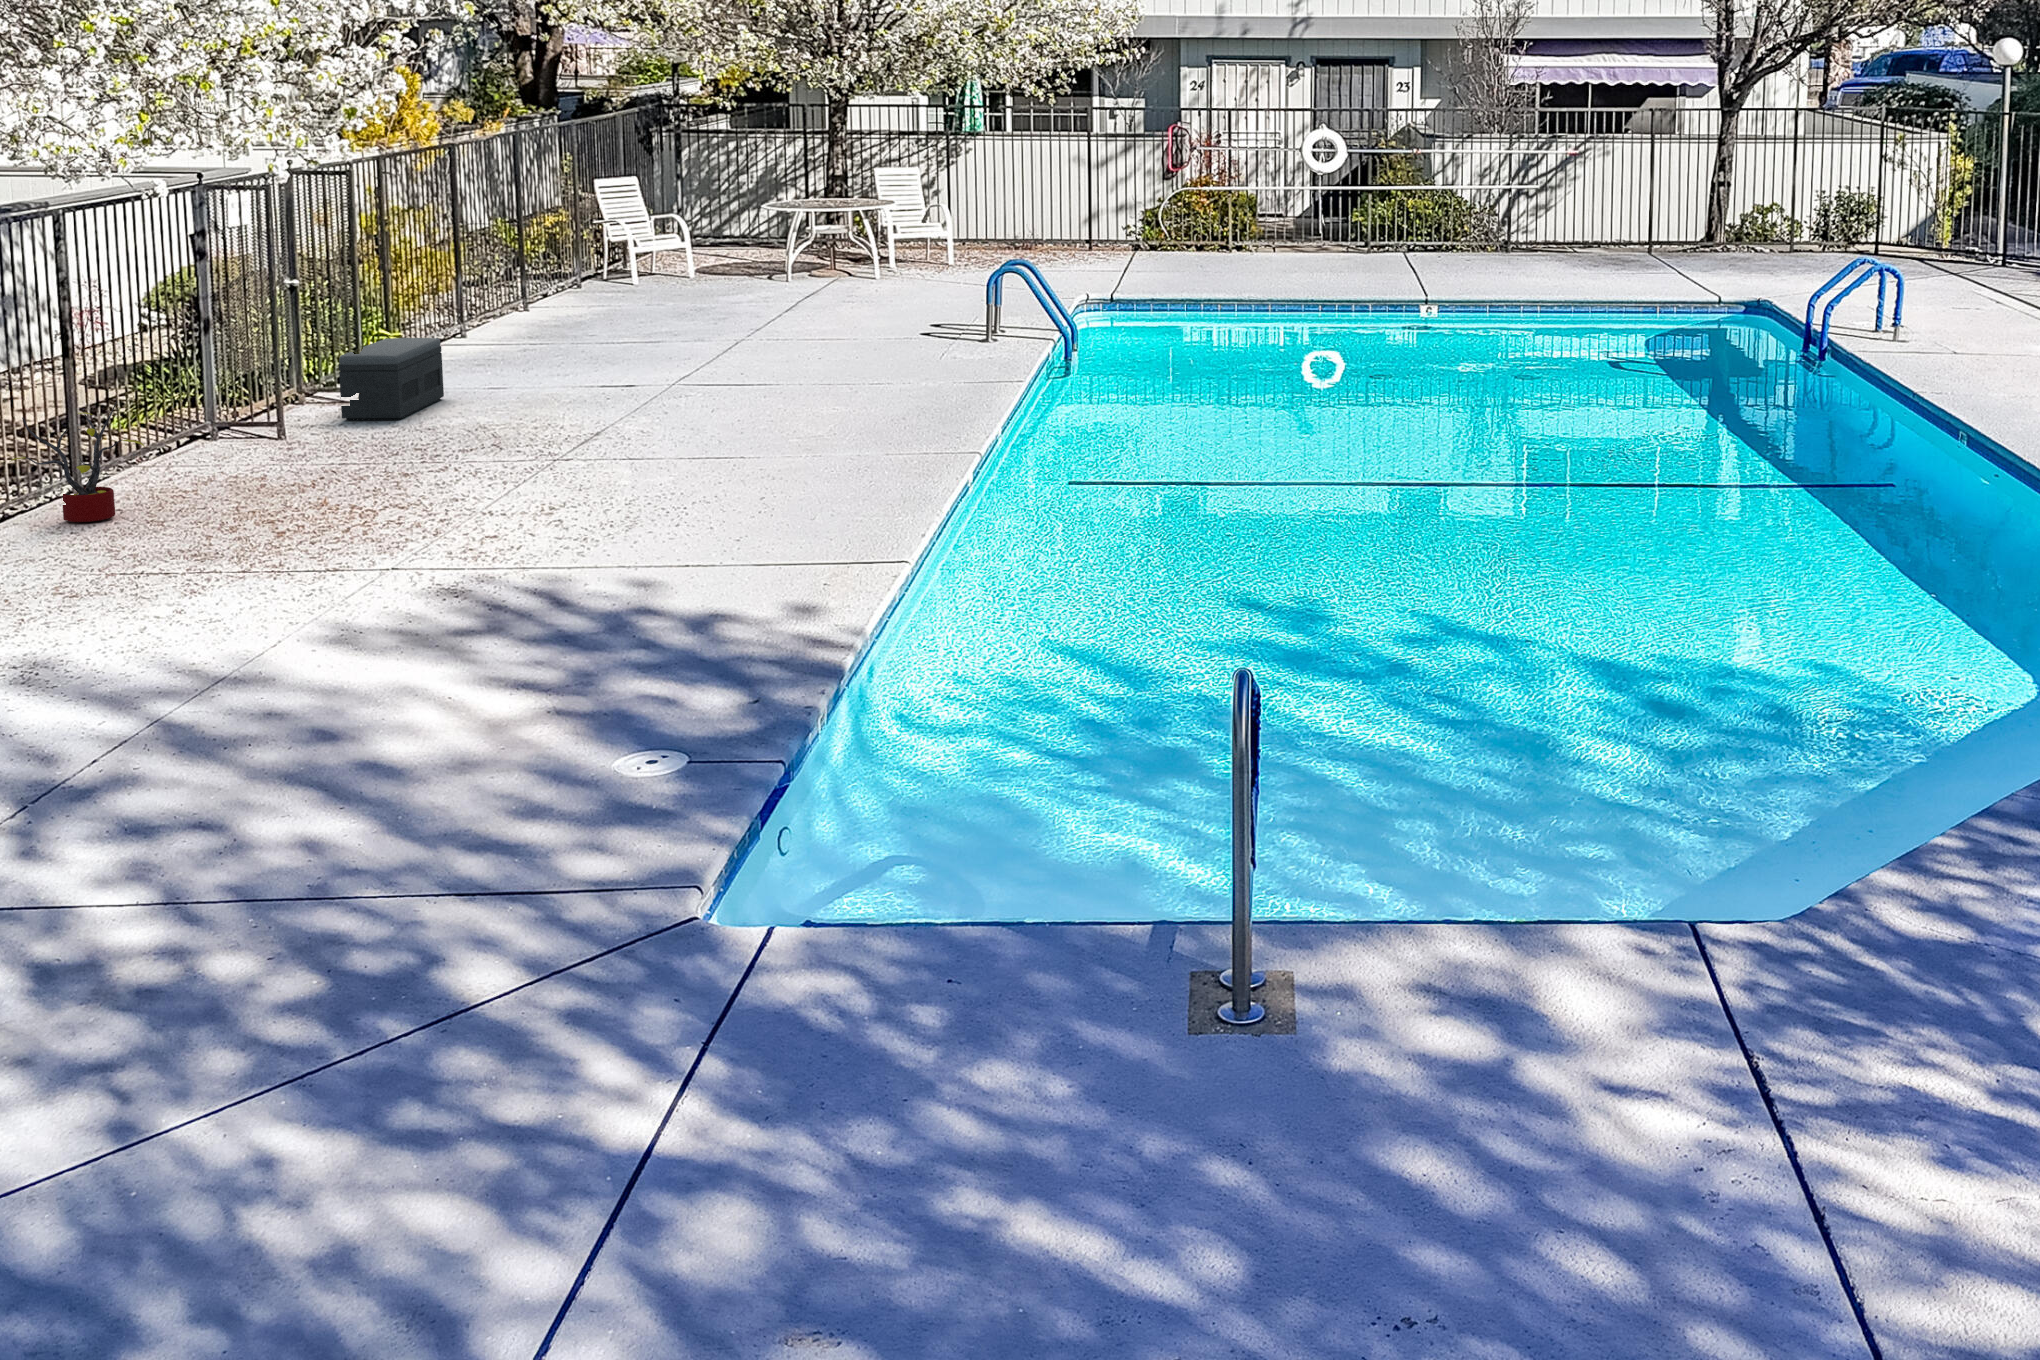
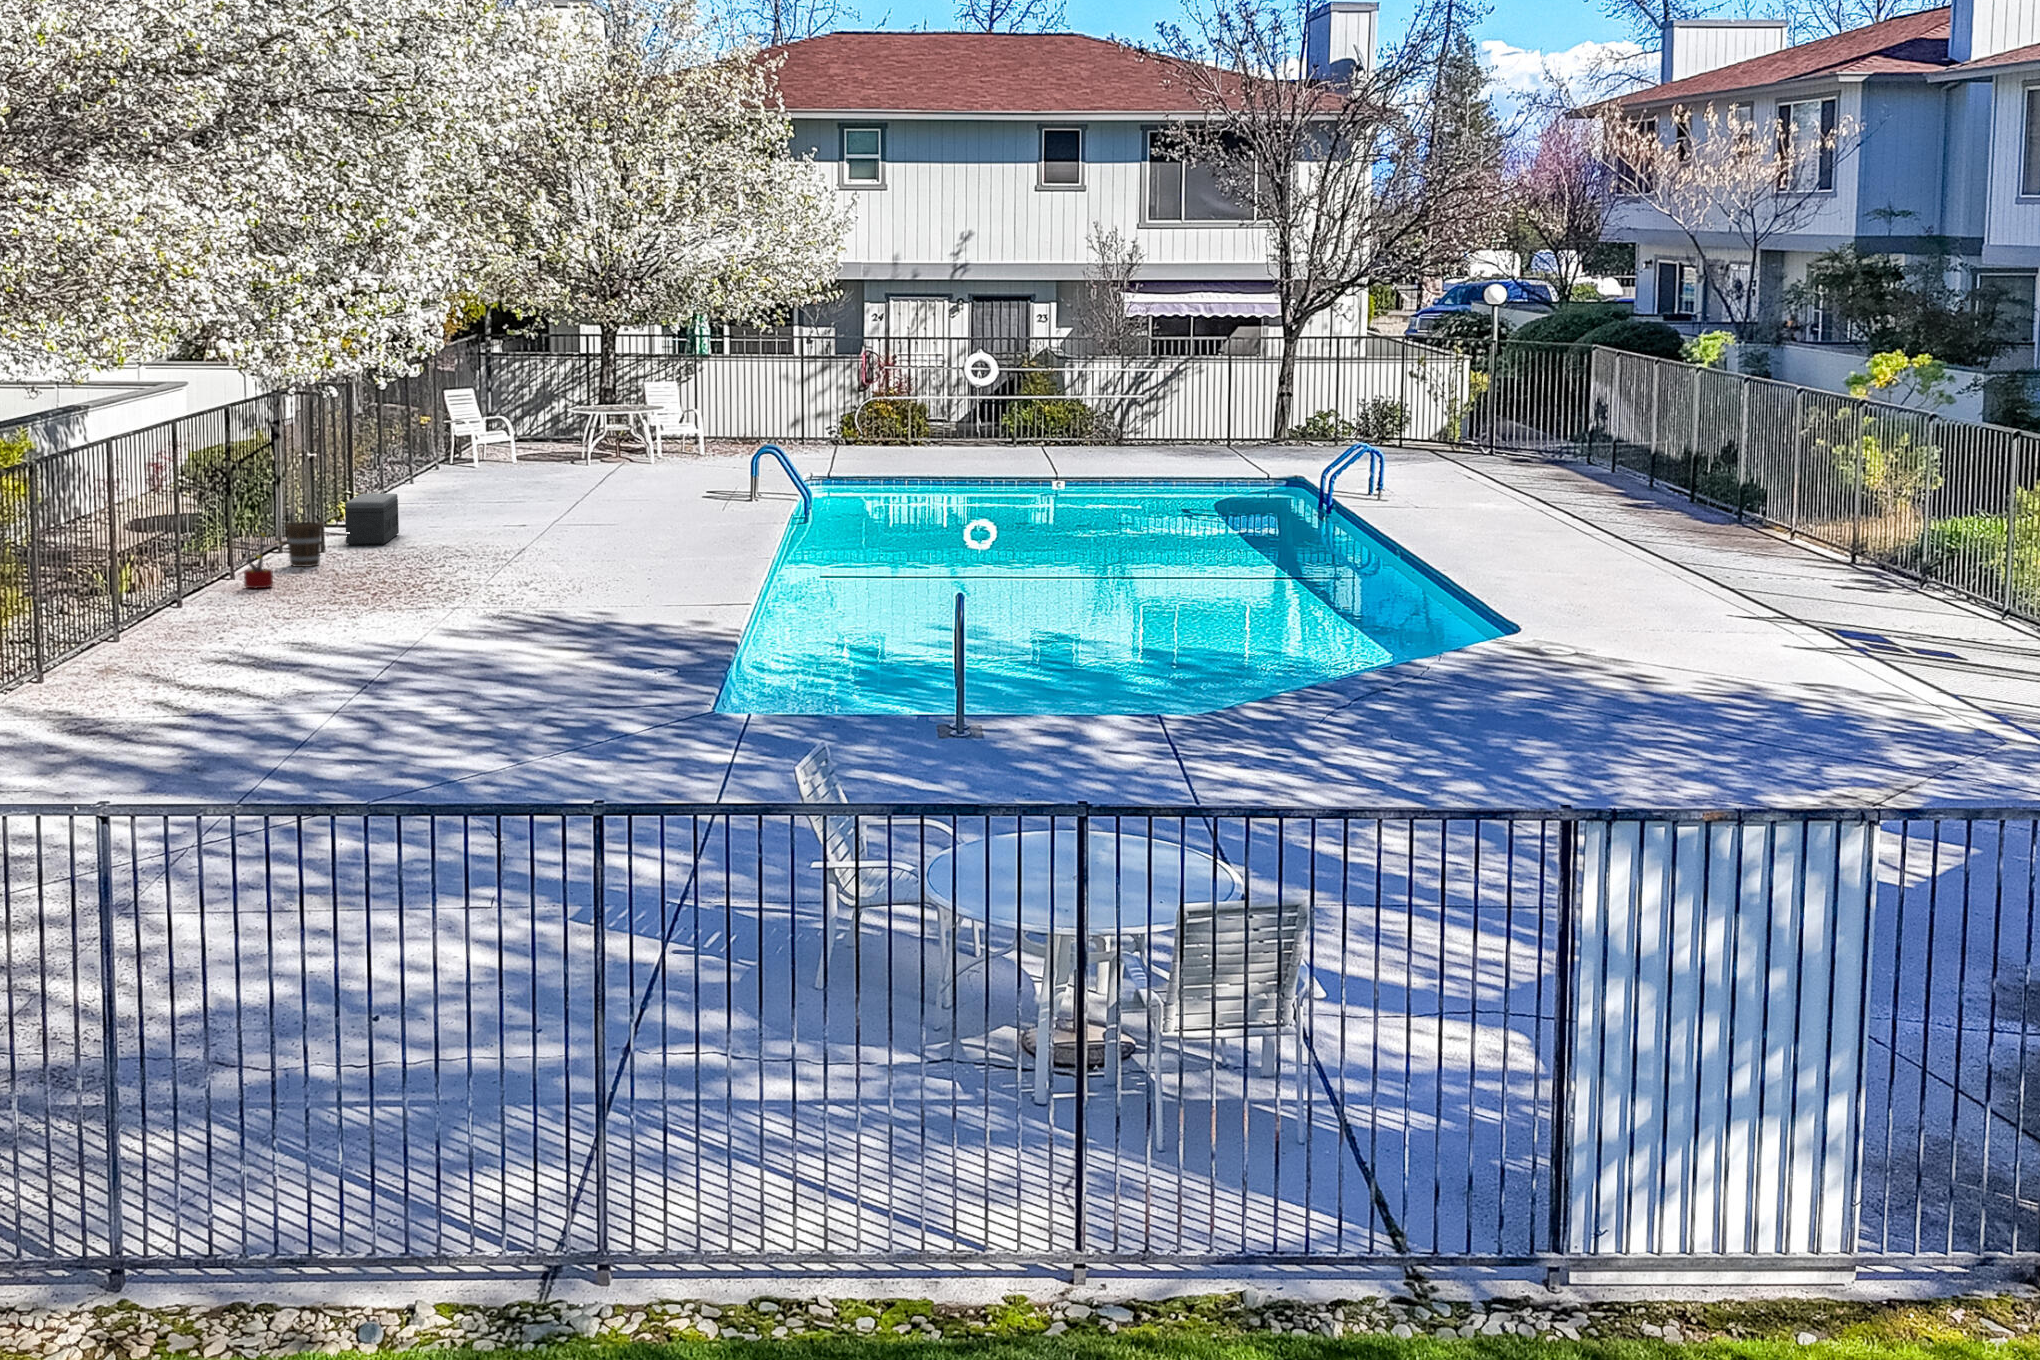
bucket: none [193,395,258,469] -> present [285,522,323,567]

